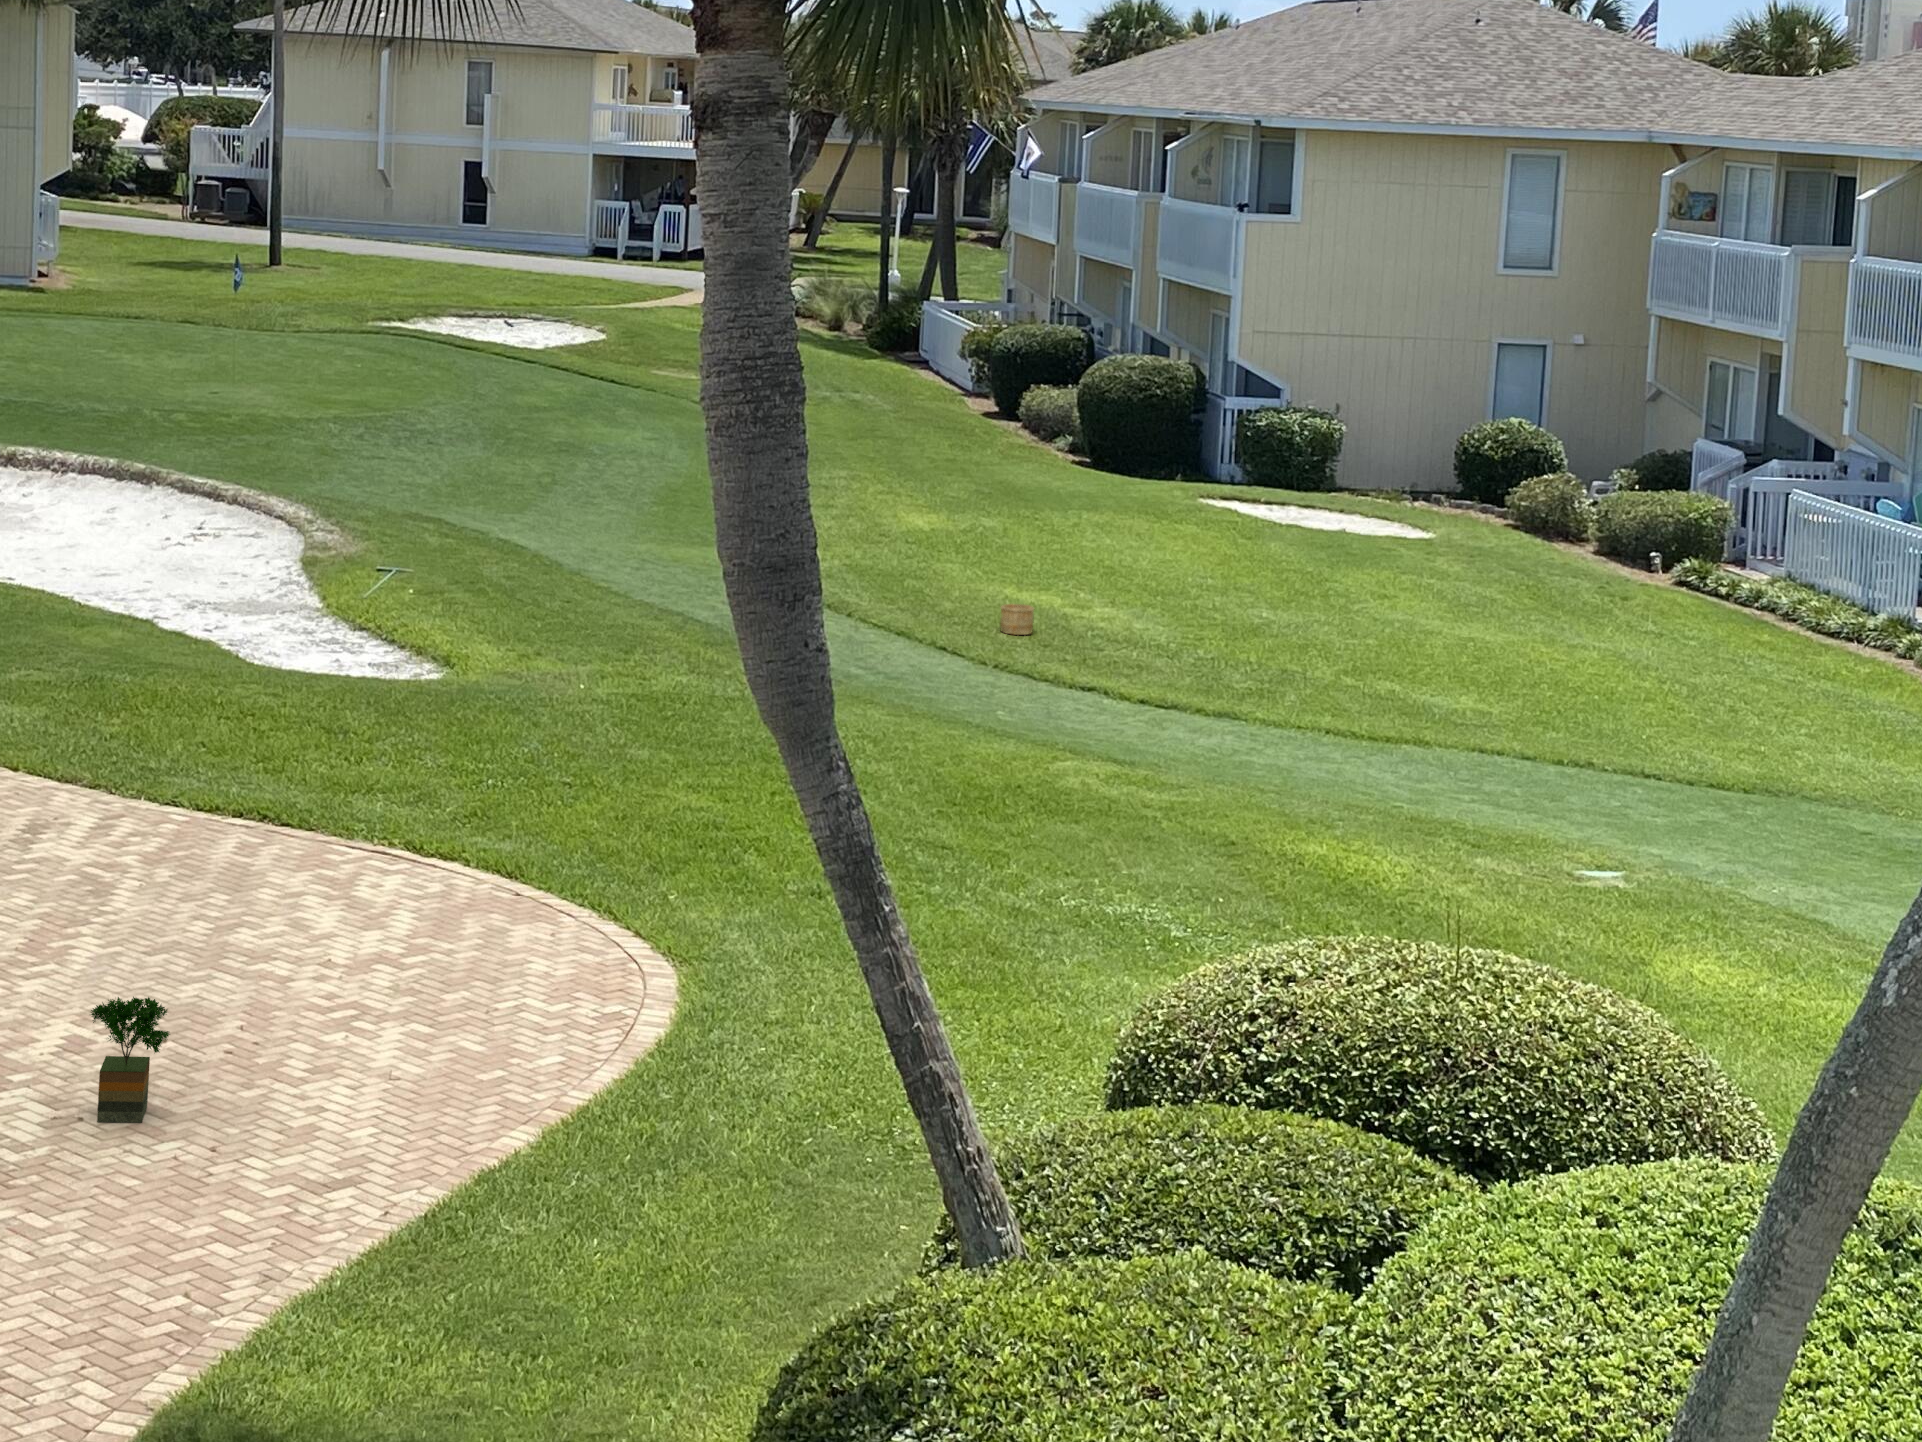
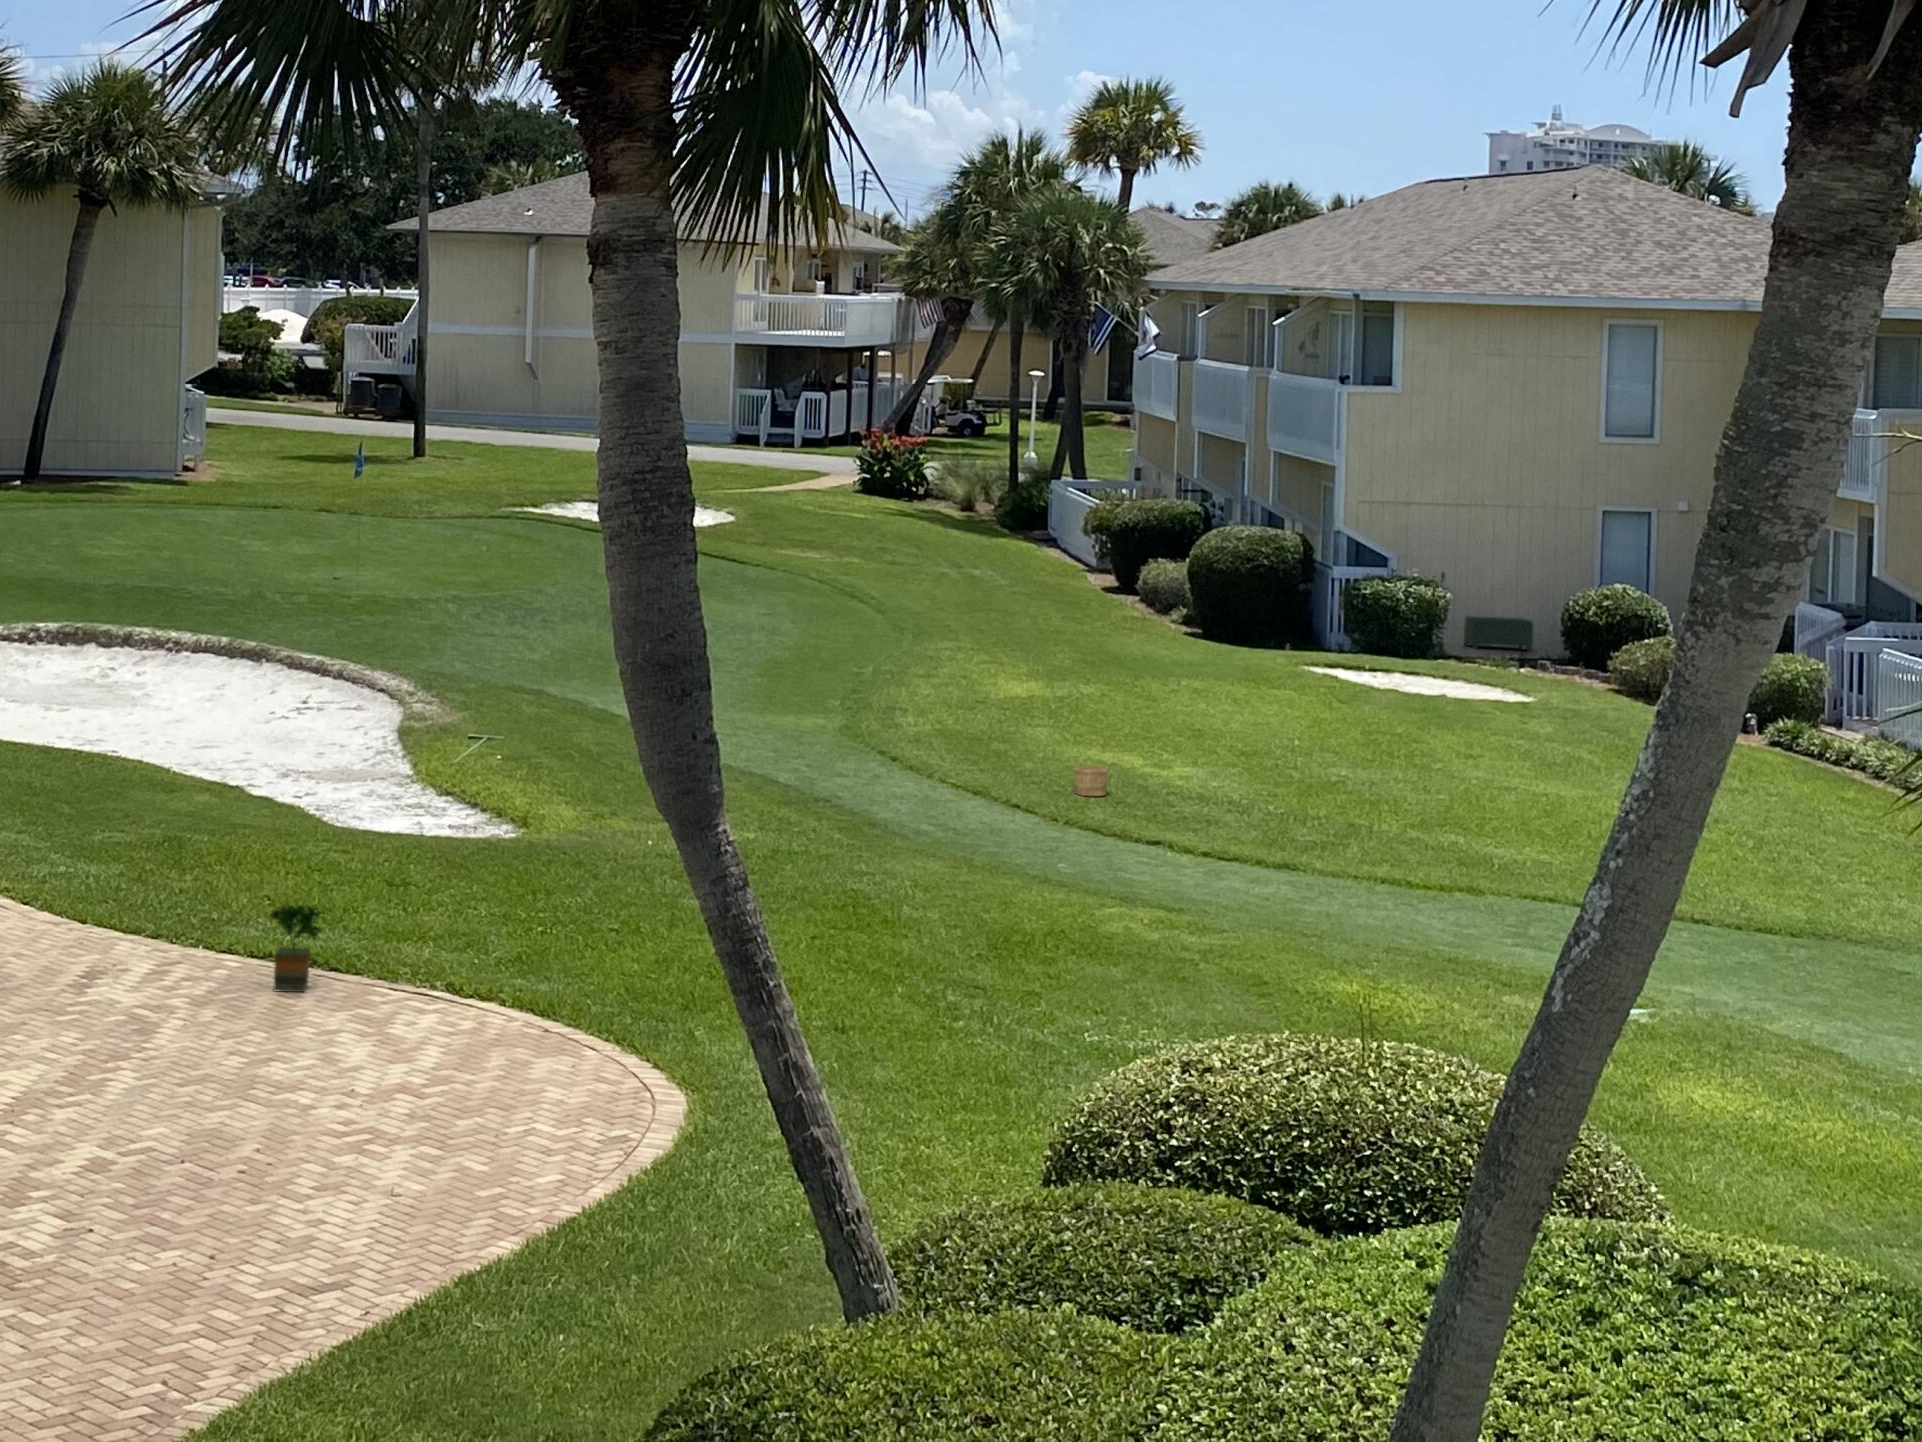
bench: none [1359,449,1429,484] -> present [1464,616,1533,651]
potted tree: present [91,997,170,1123] -> present [270,905,323,992]

